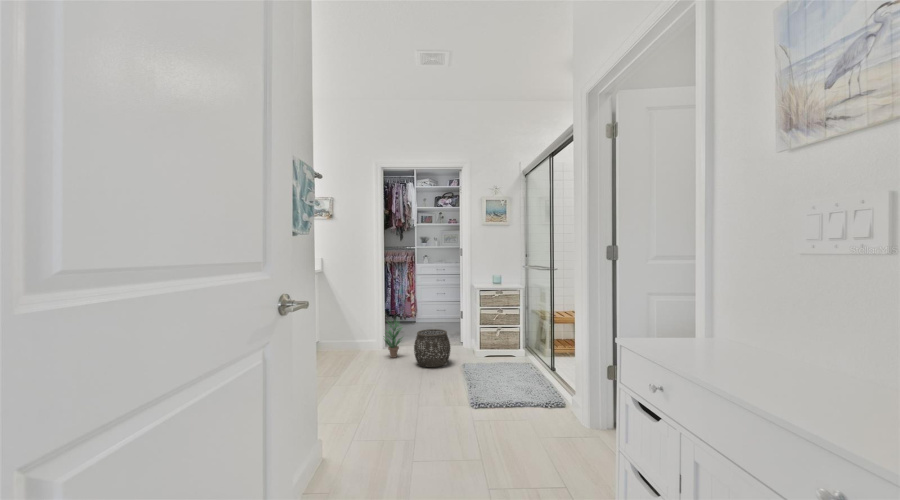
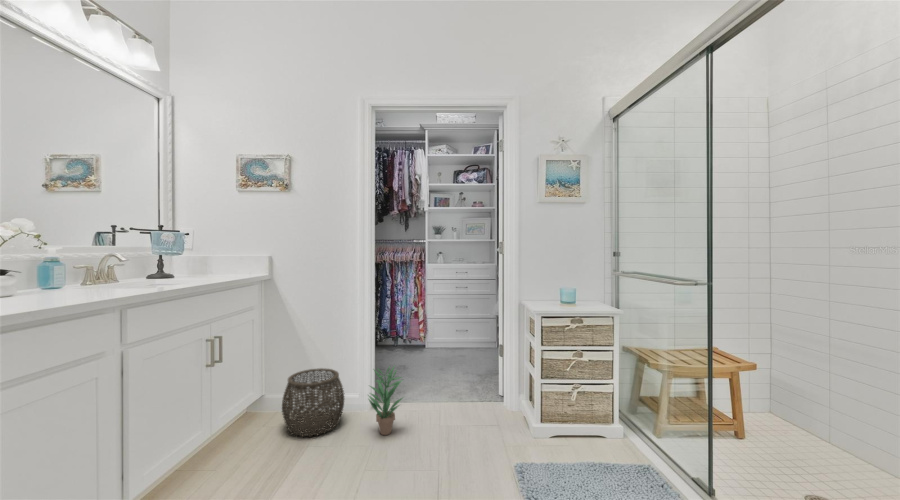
woven basket: present [414,329,451,367] -> present [282,368,344,436]

